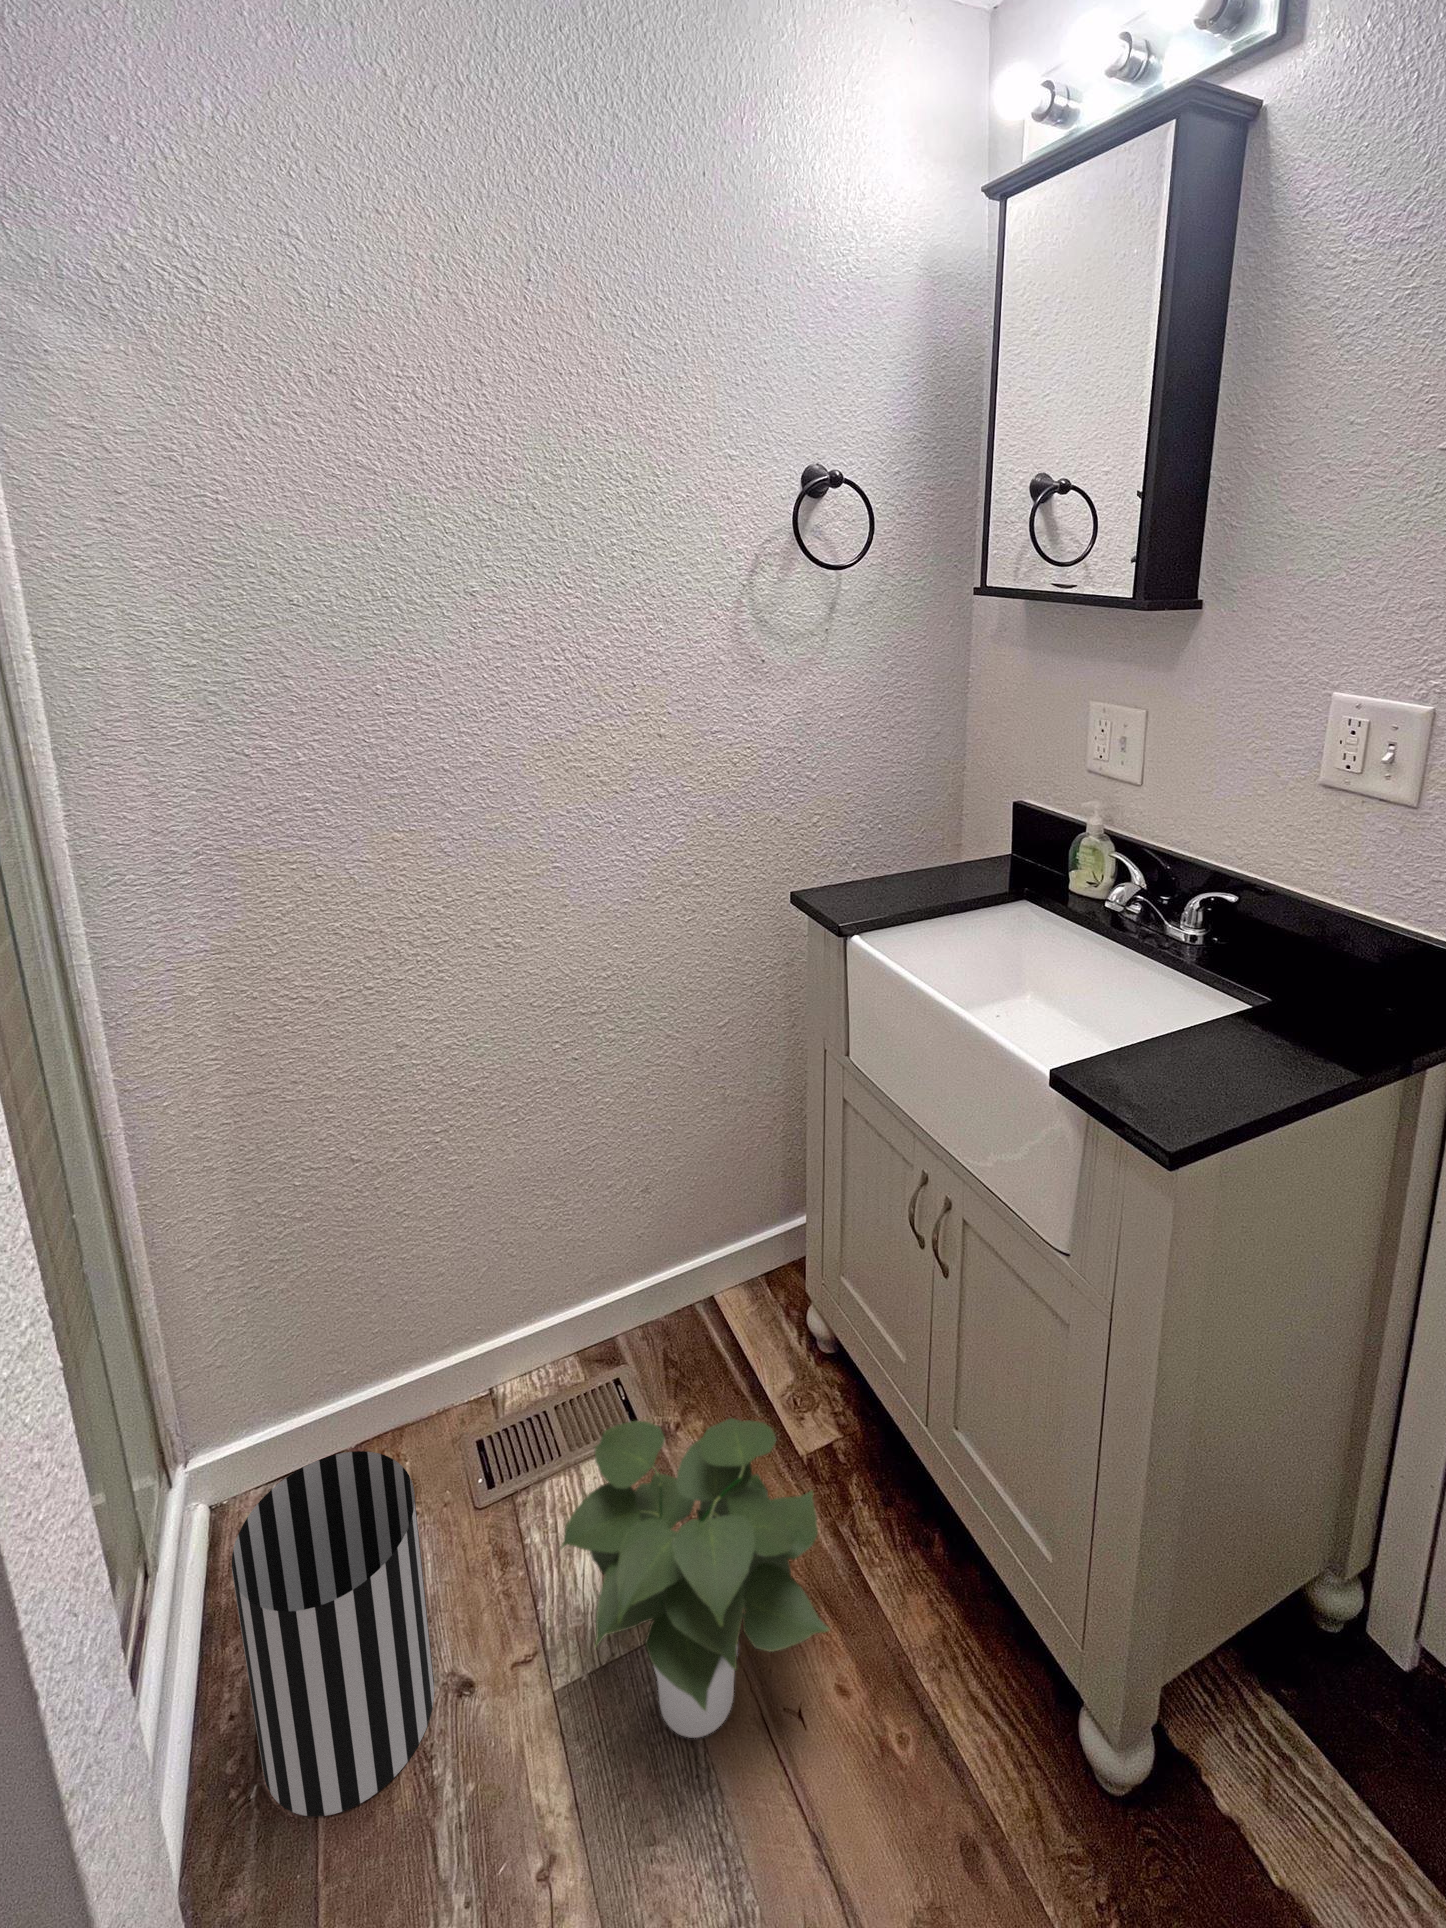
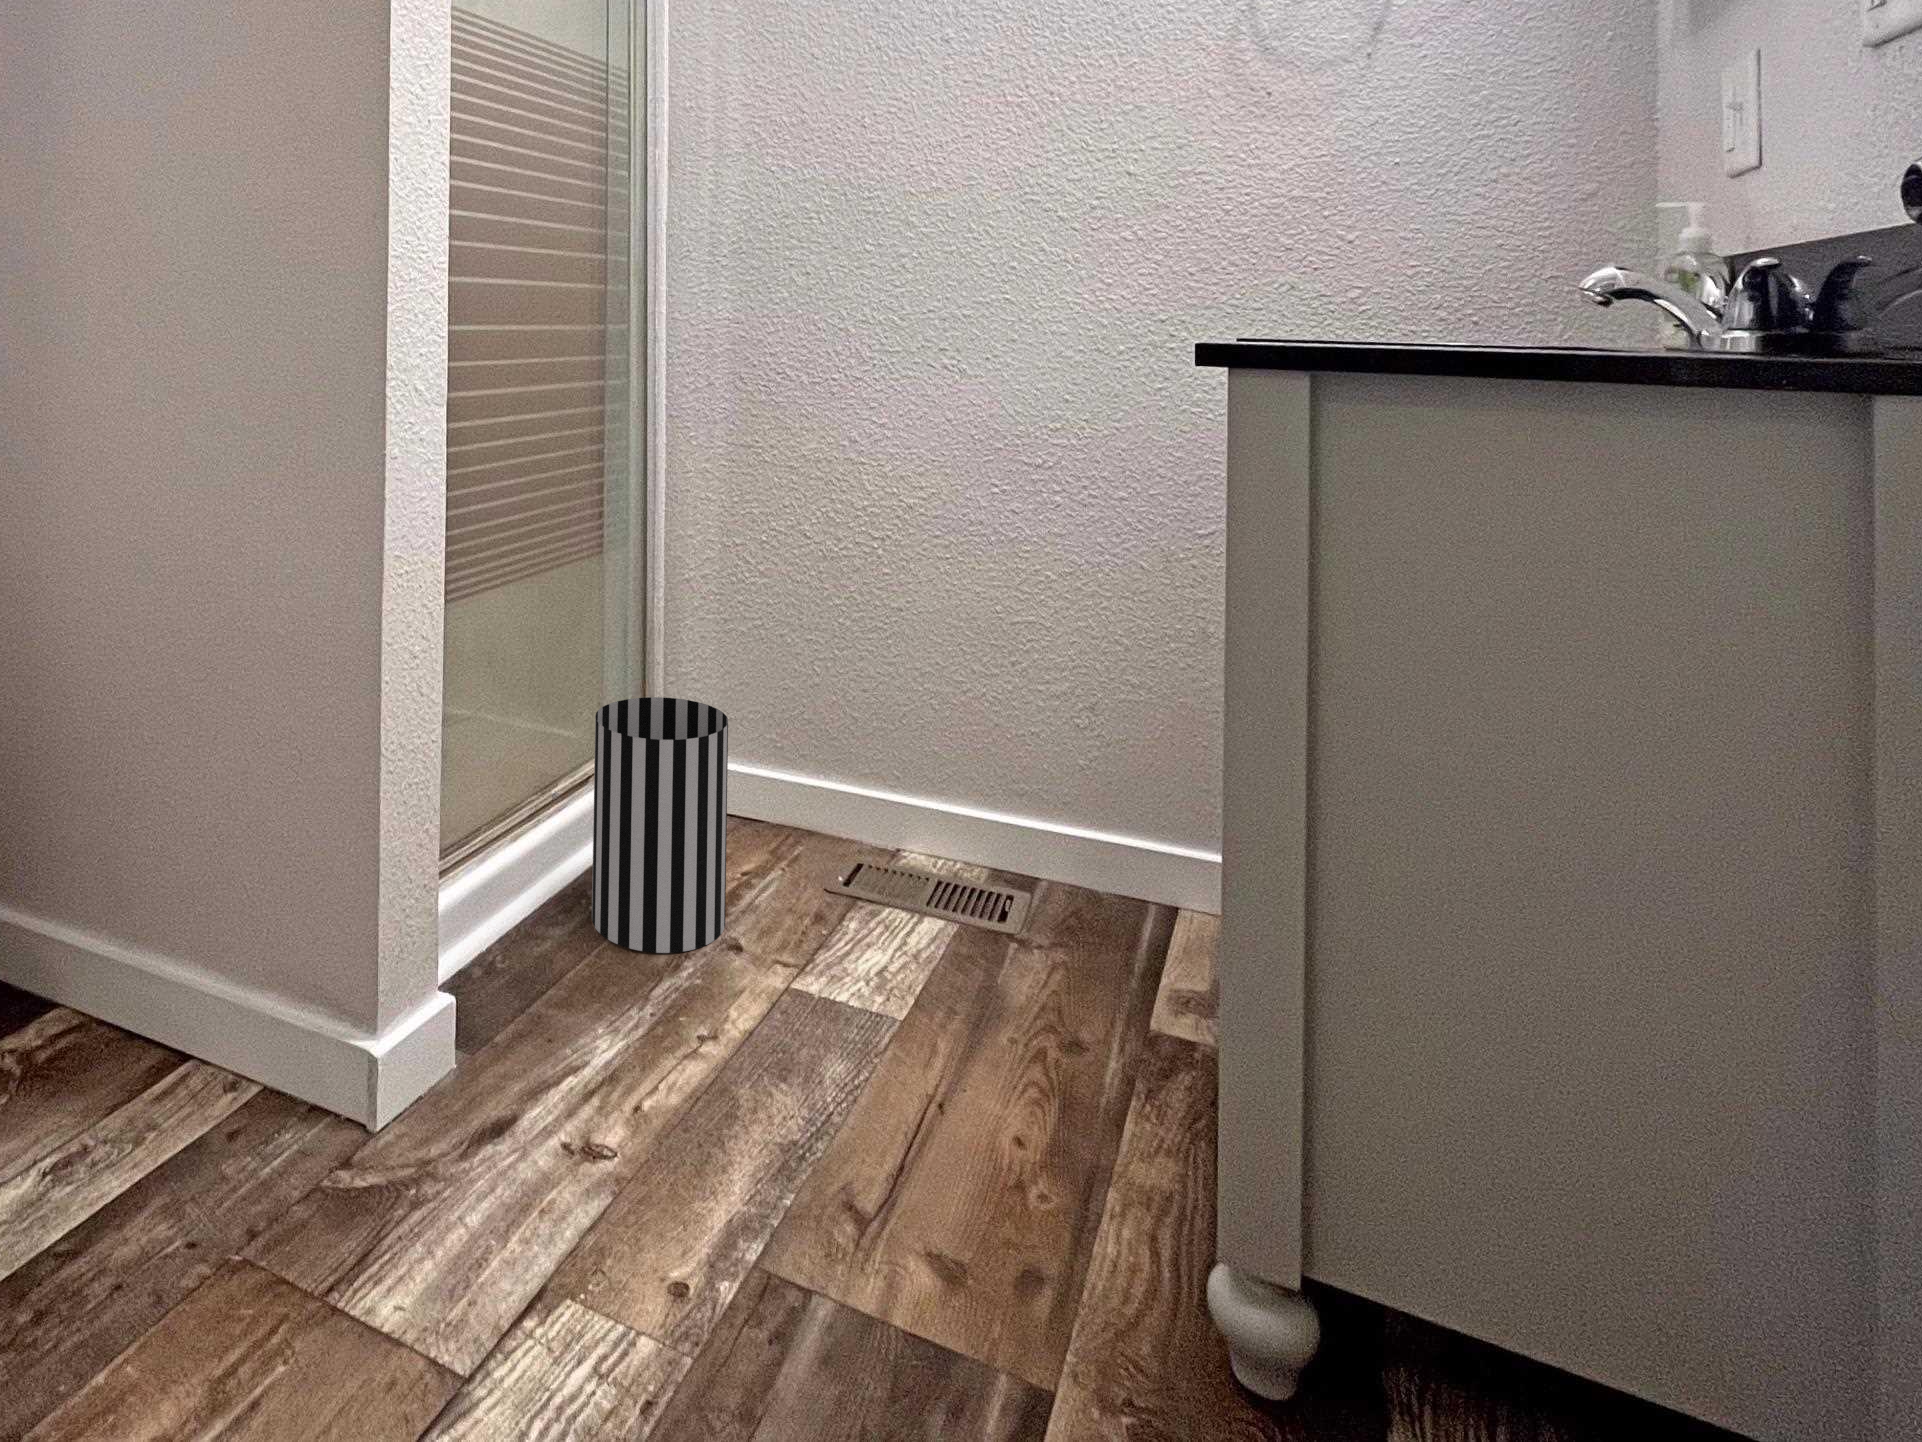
potted plant: present [560,1418,830,1738] -> none [777,762,1055,1079]

